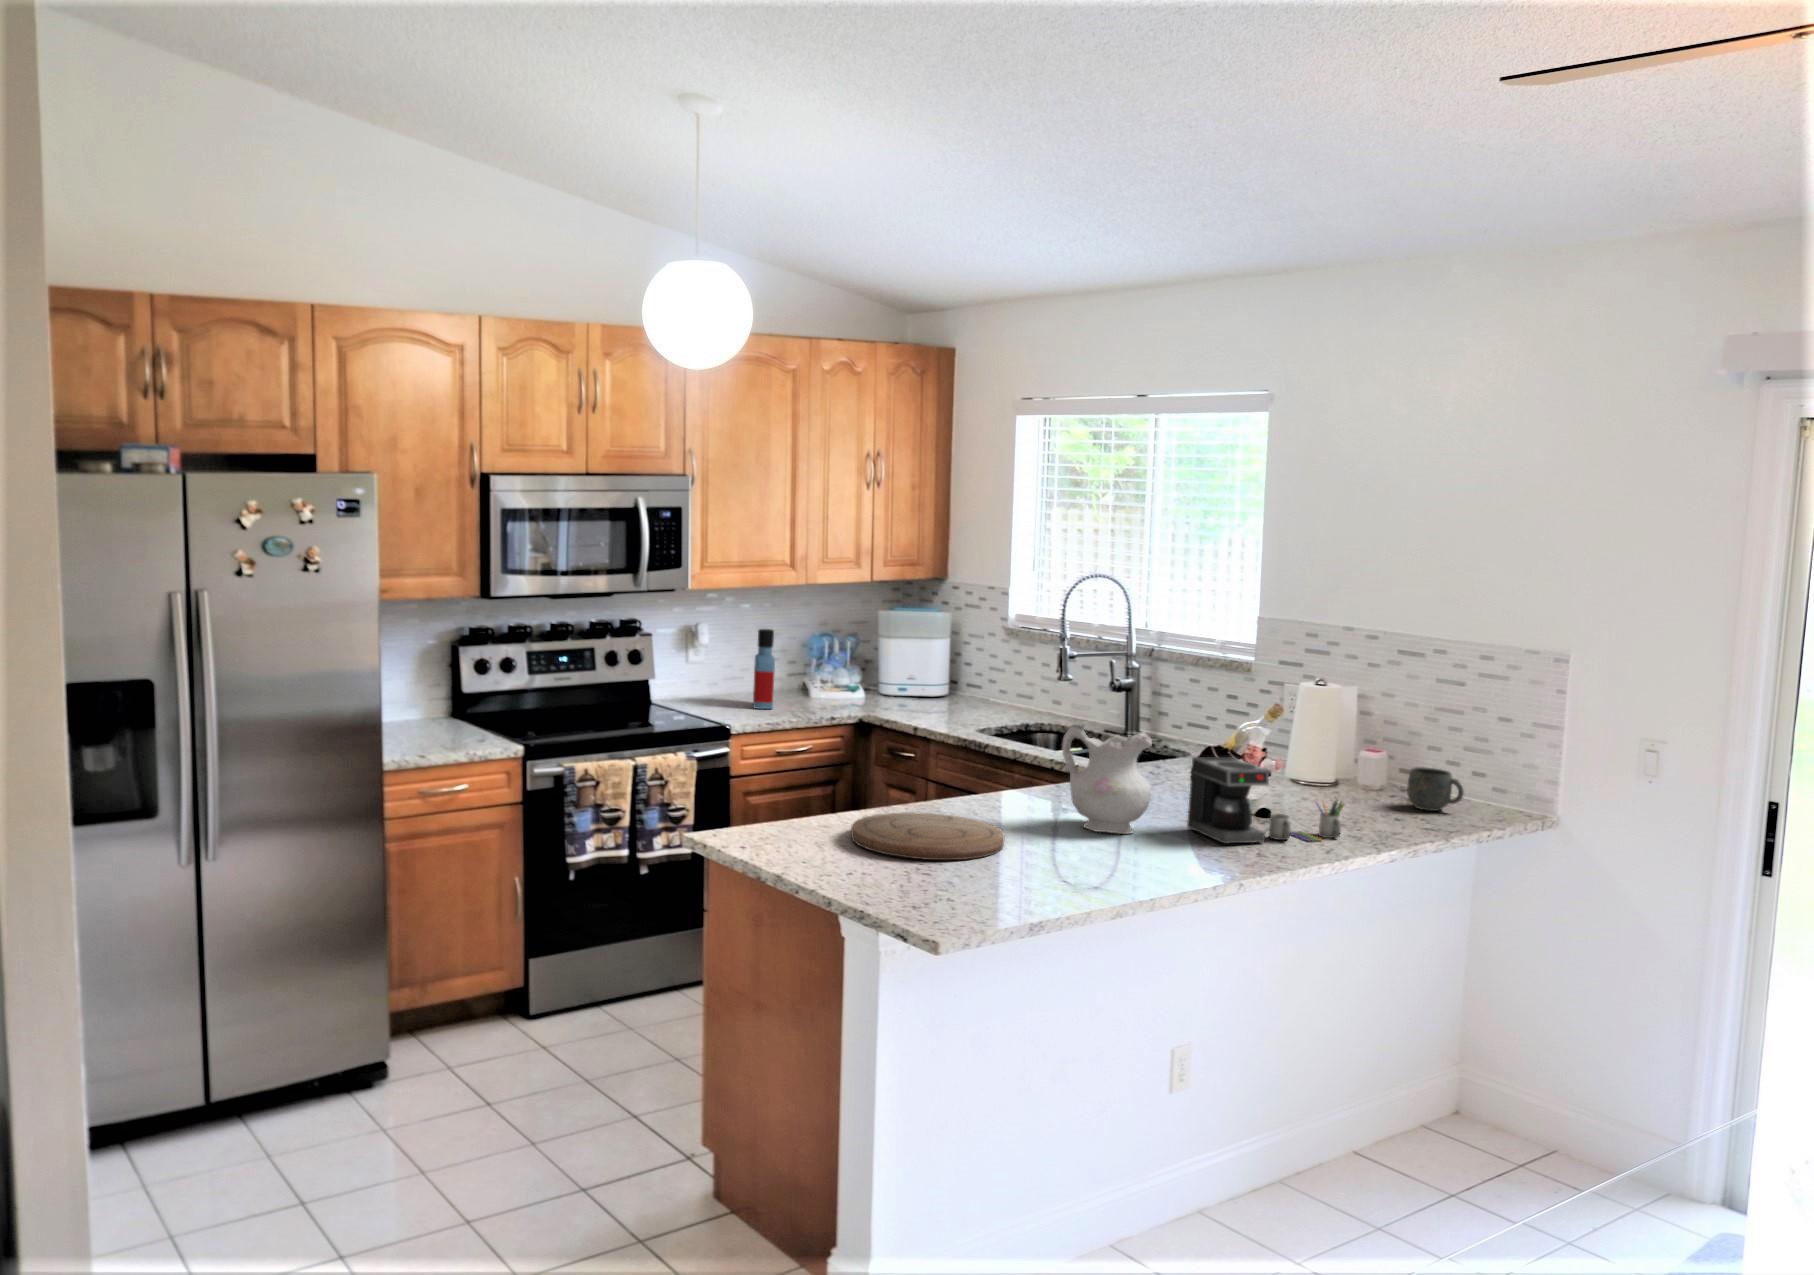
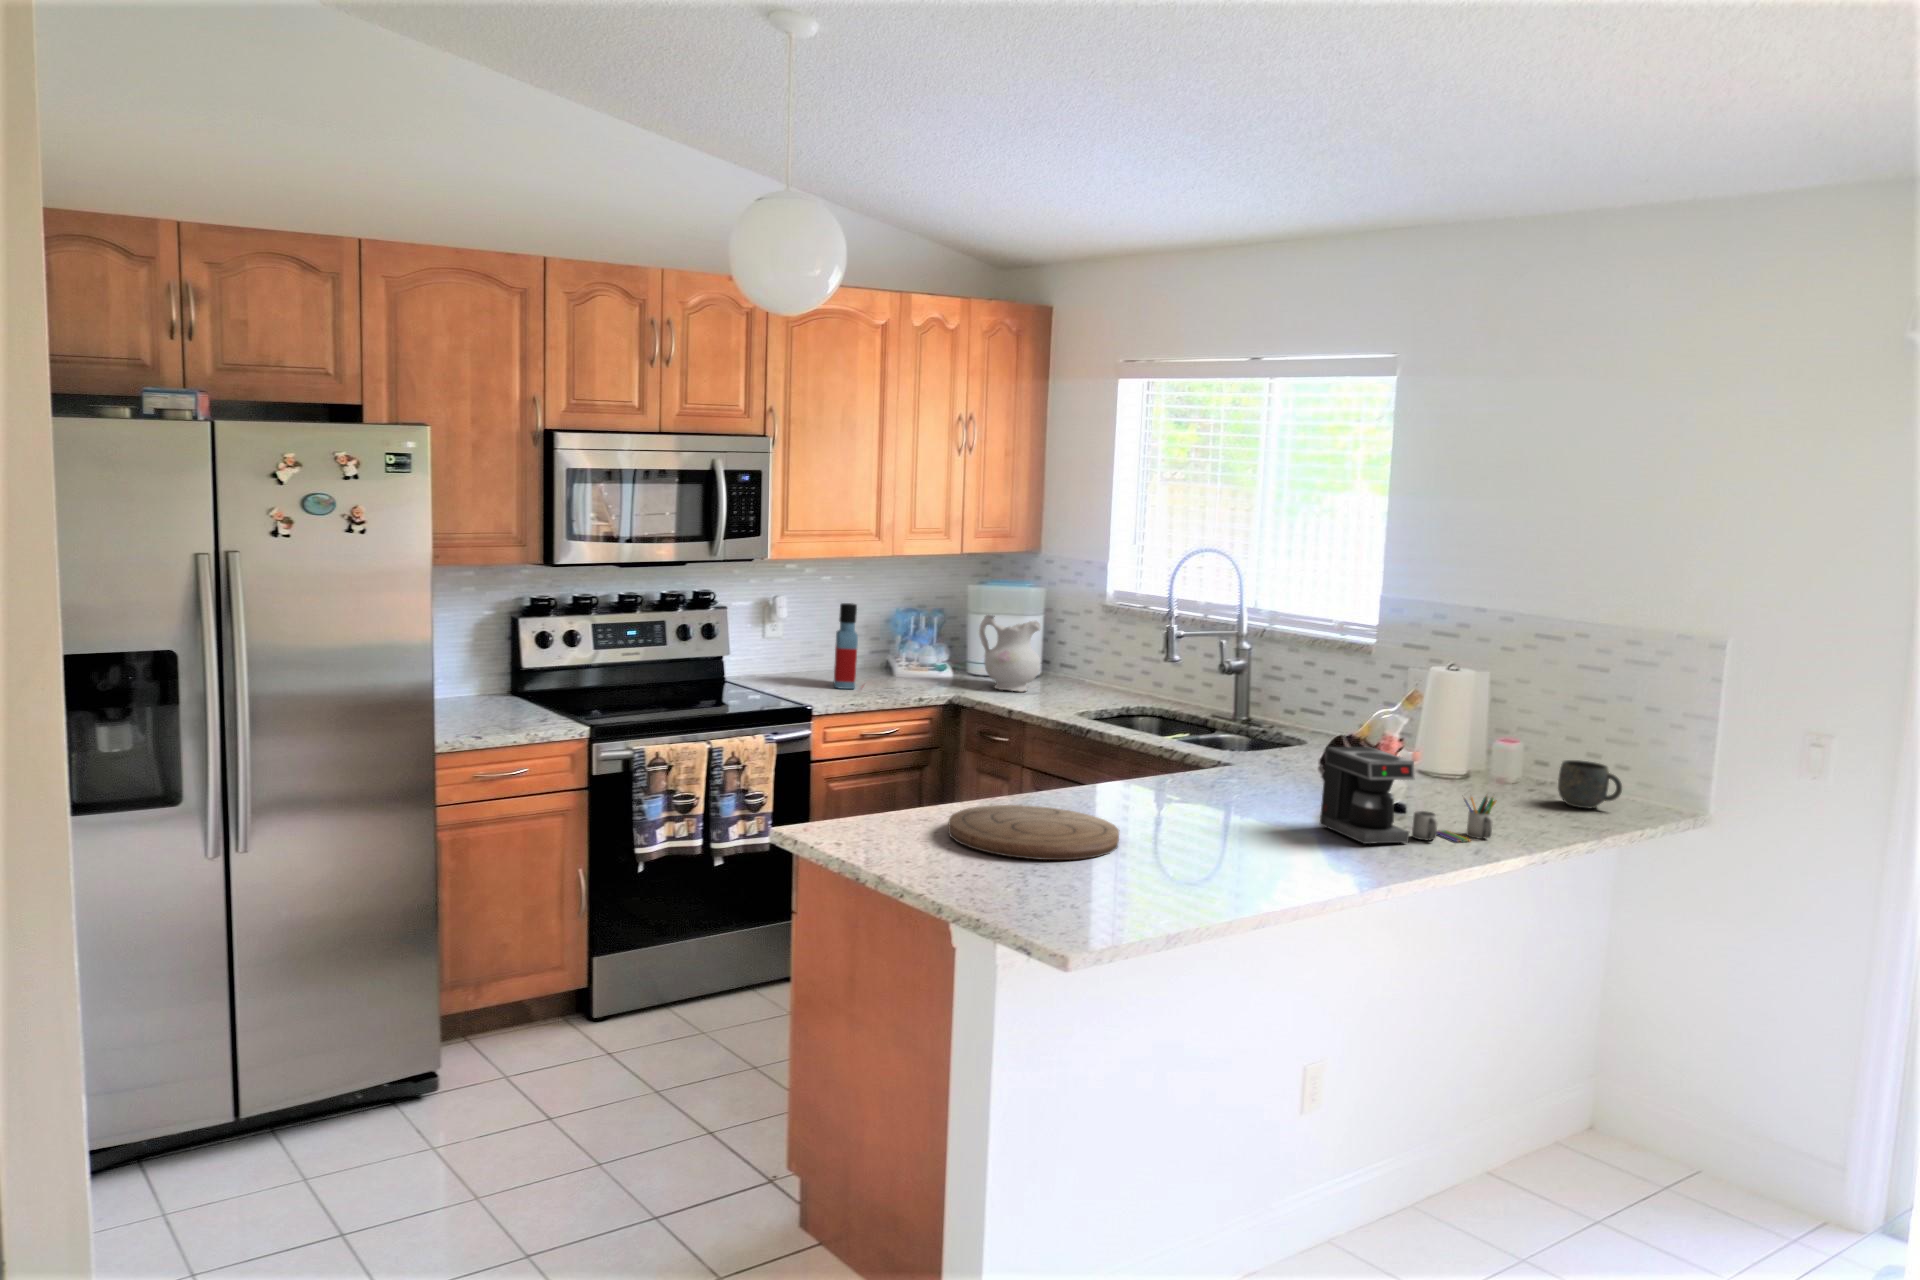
ceramic pitcher: present [1062,723,1152,834] -> present [979,615,1041,692]

